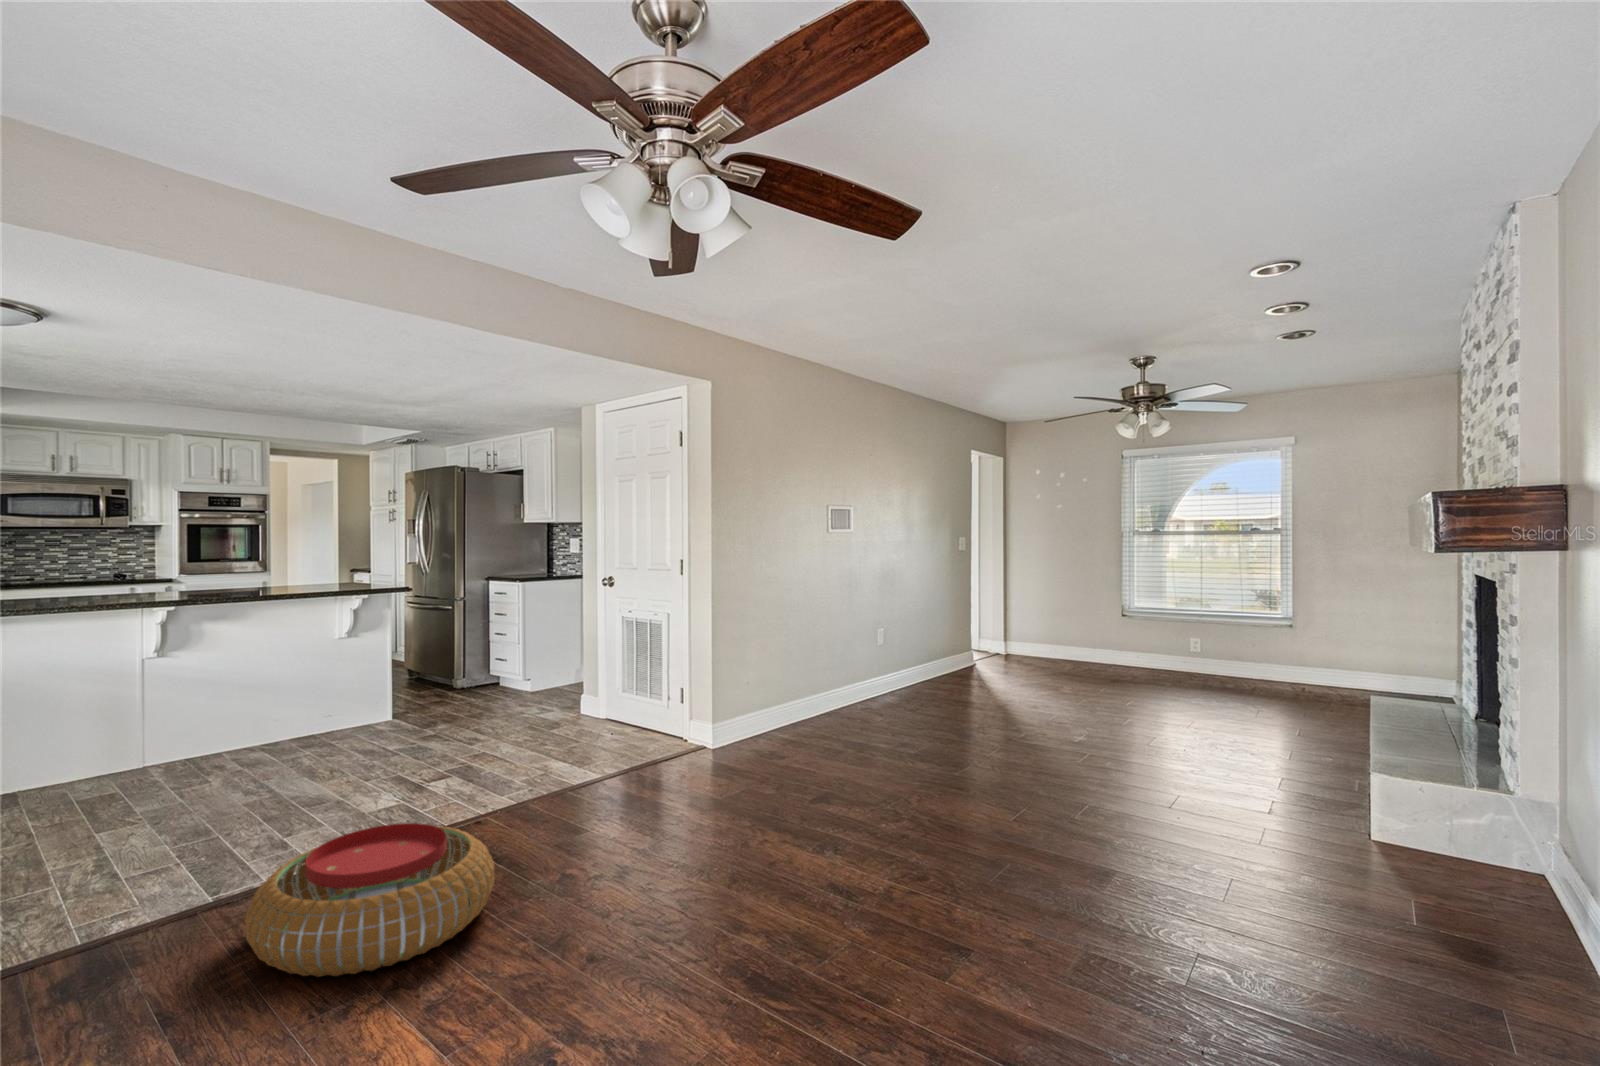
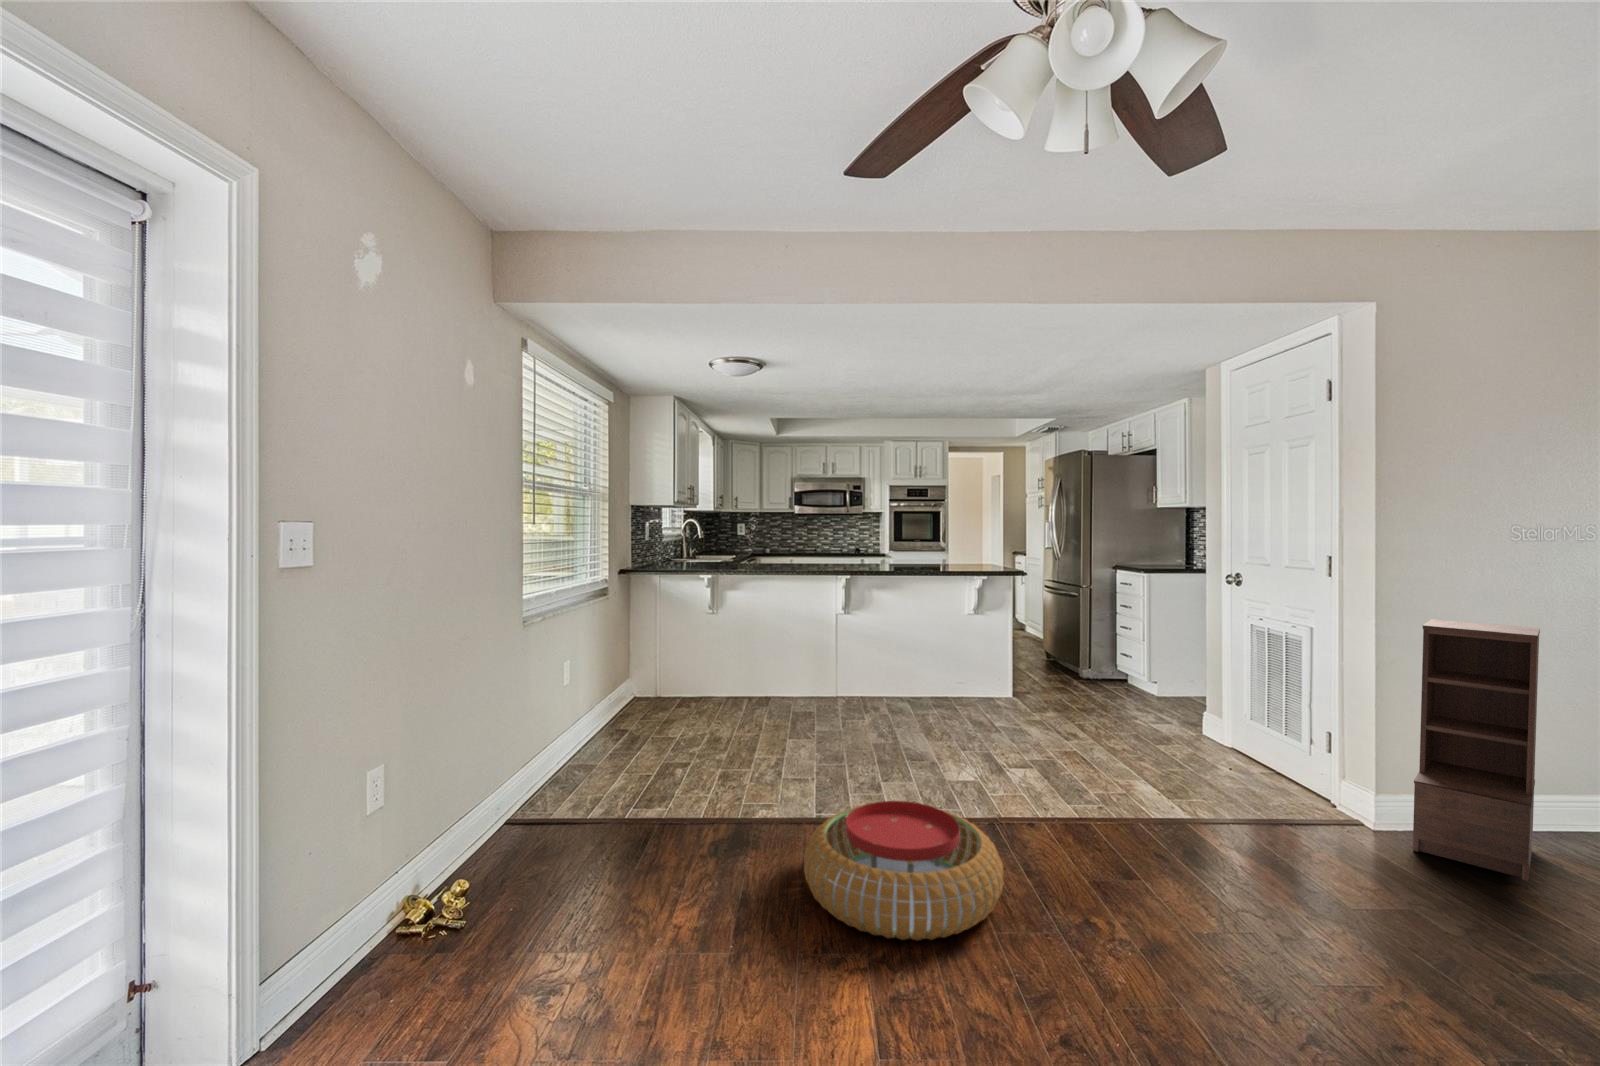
bookshelf: none [742,593,800,754] -> present [1413,619,1540,881]

